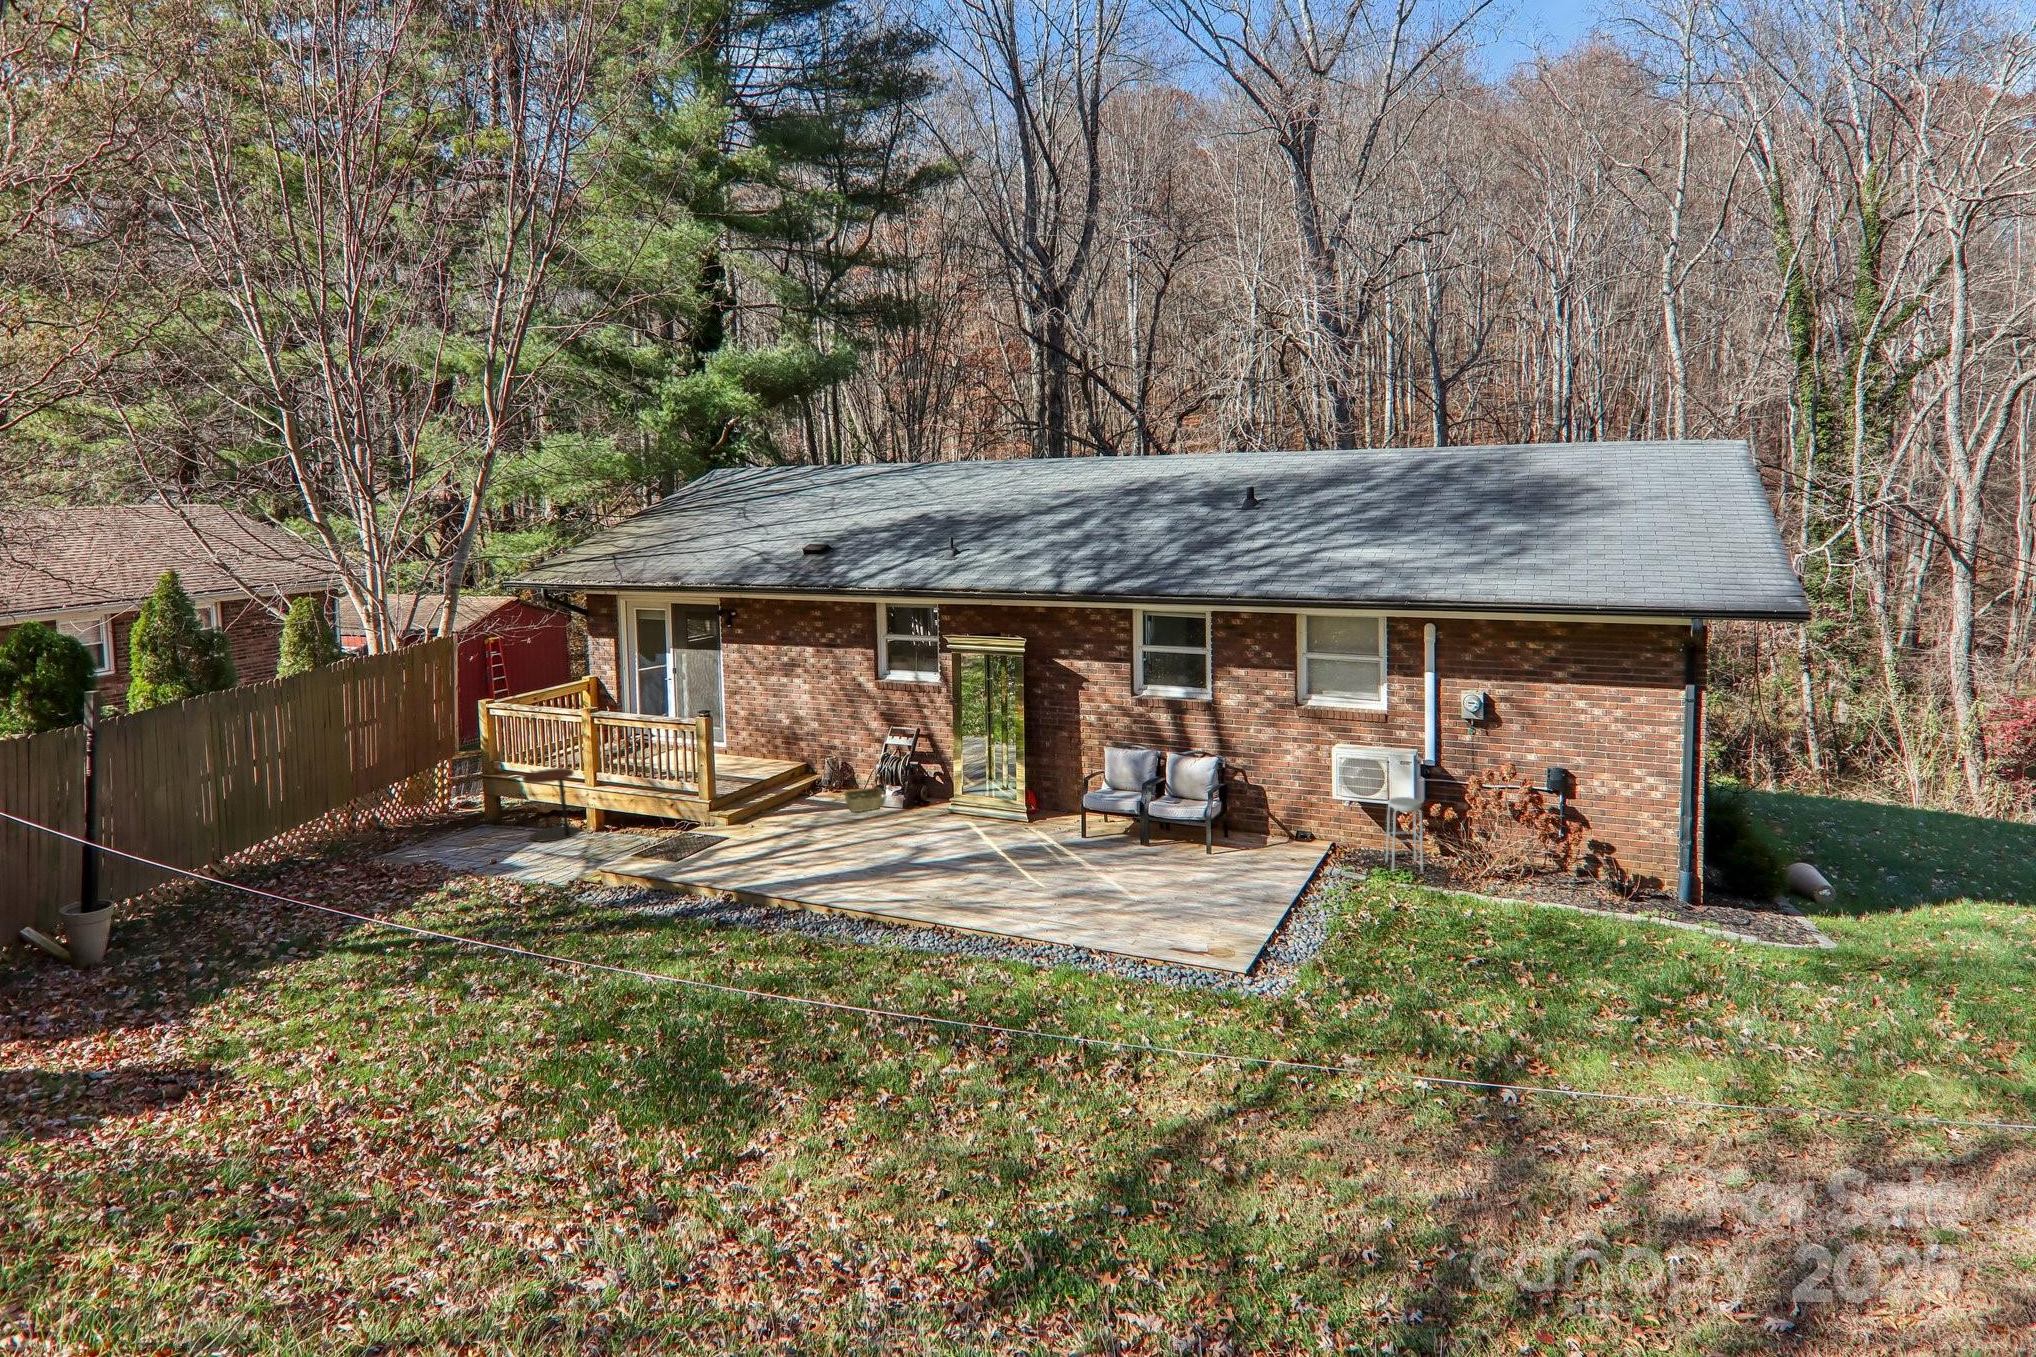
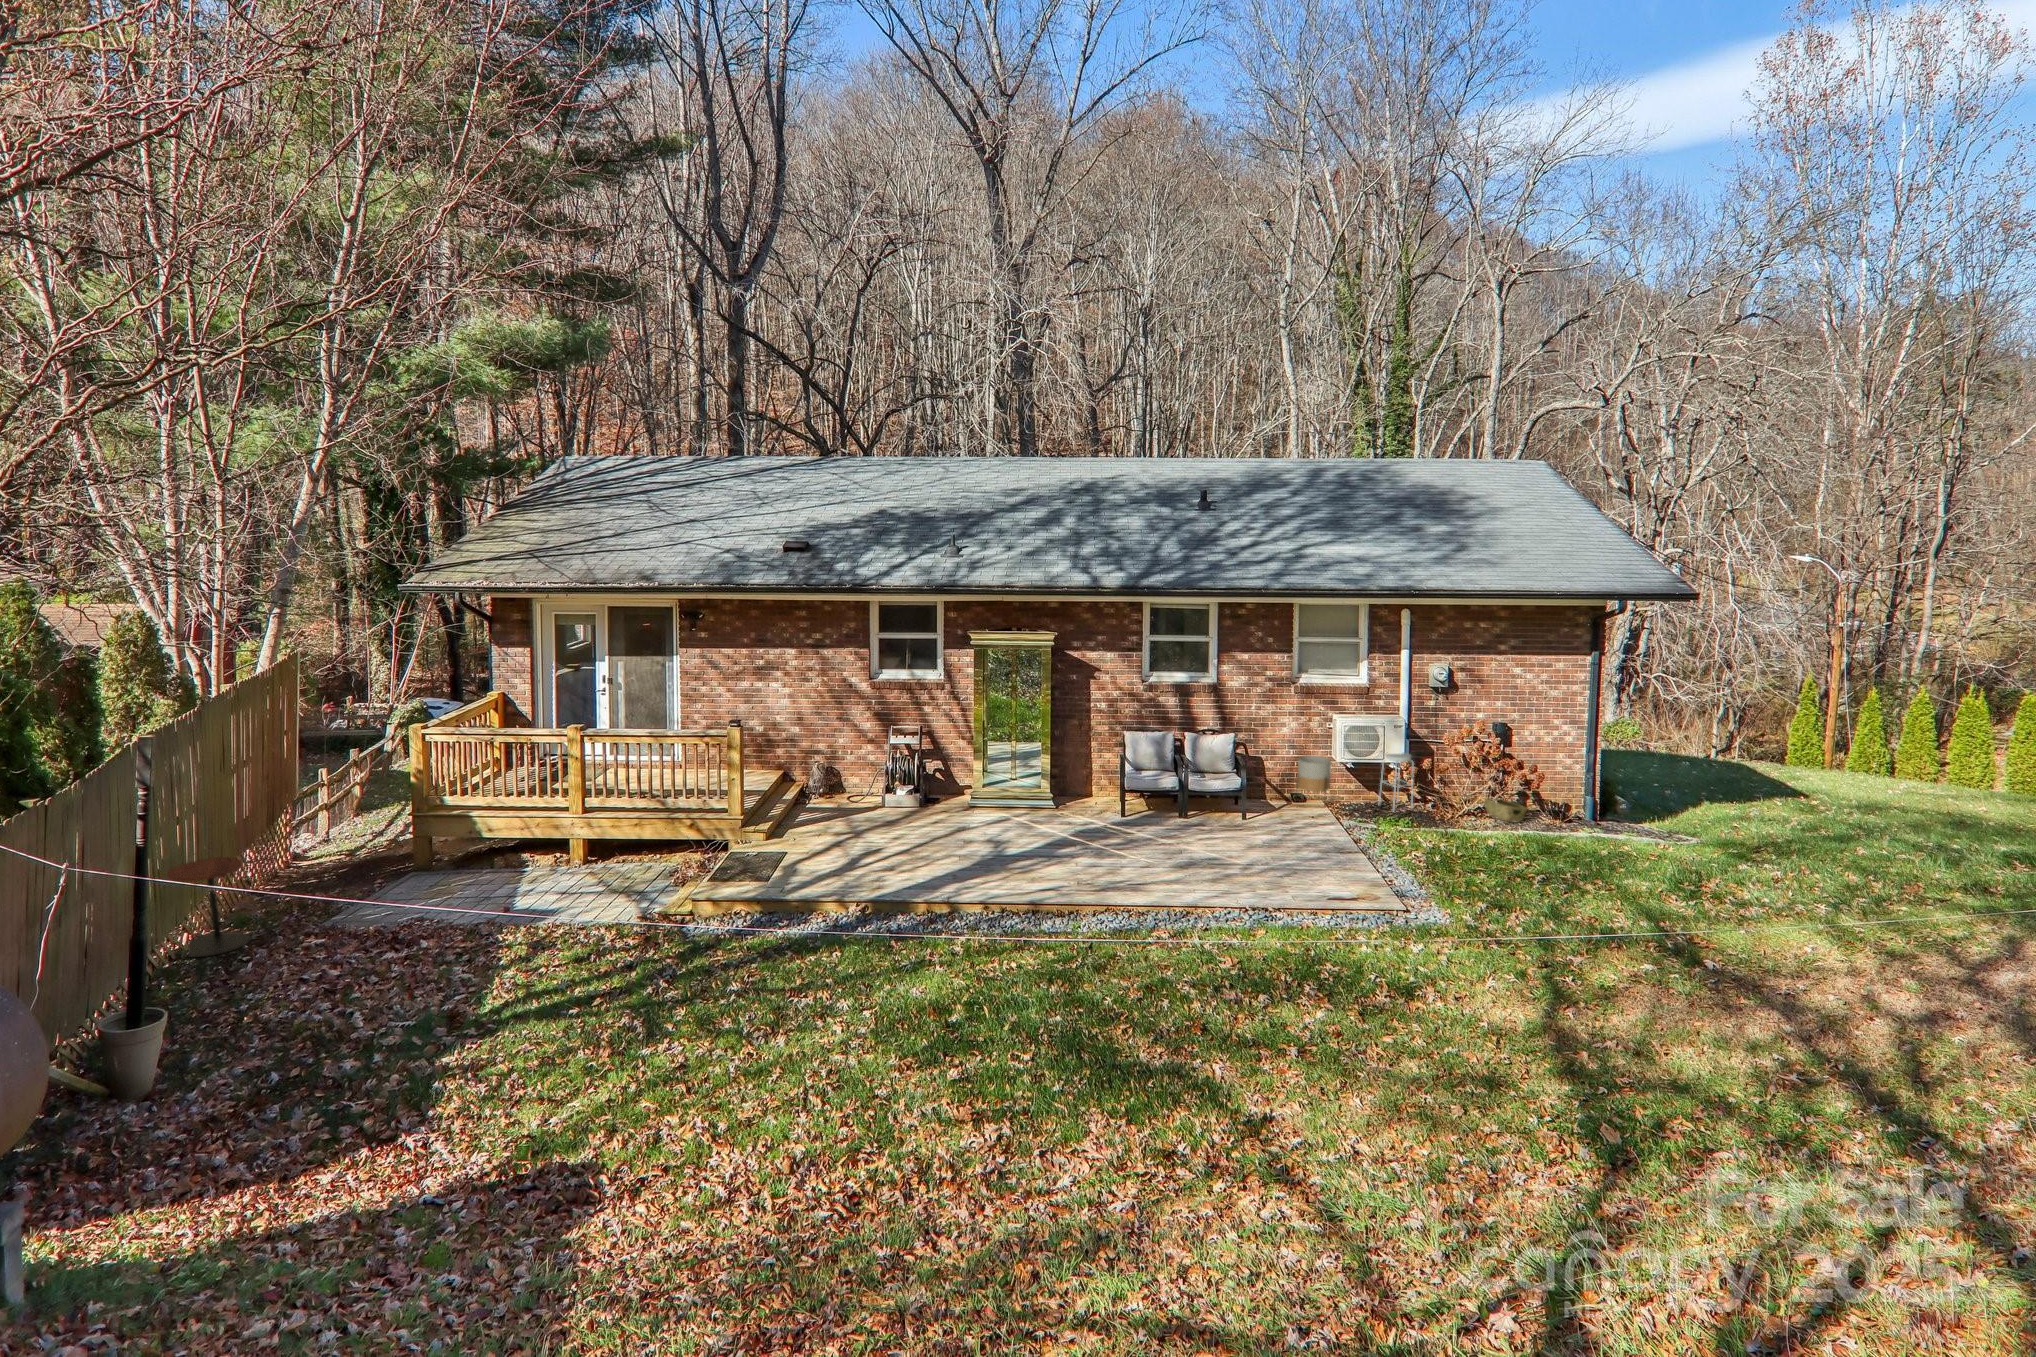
side table: present [522,768,581,842] -> present [167,857,251,958]
woven basket: present [844,787,886,812] -> present [1485,798,1528,822]
planter: none [1289,792,1330,856] -> present [1296,756,1331,795]

